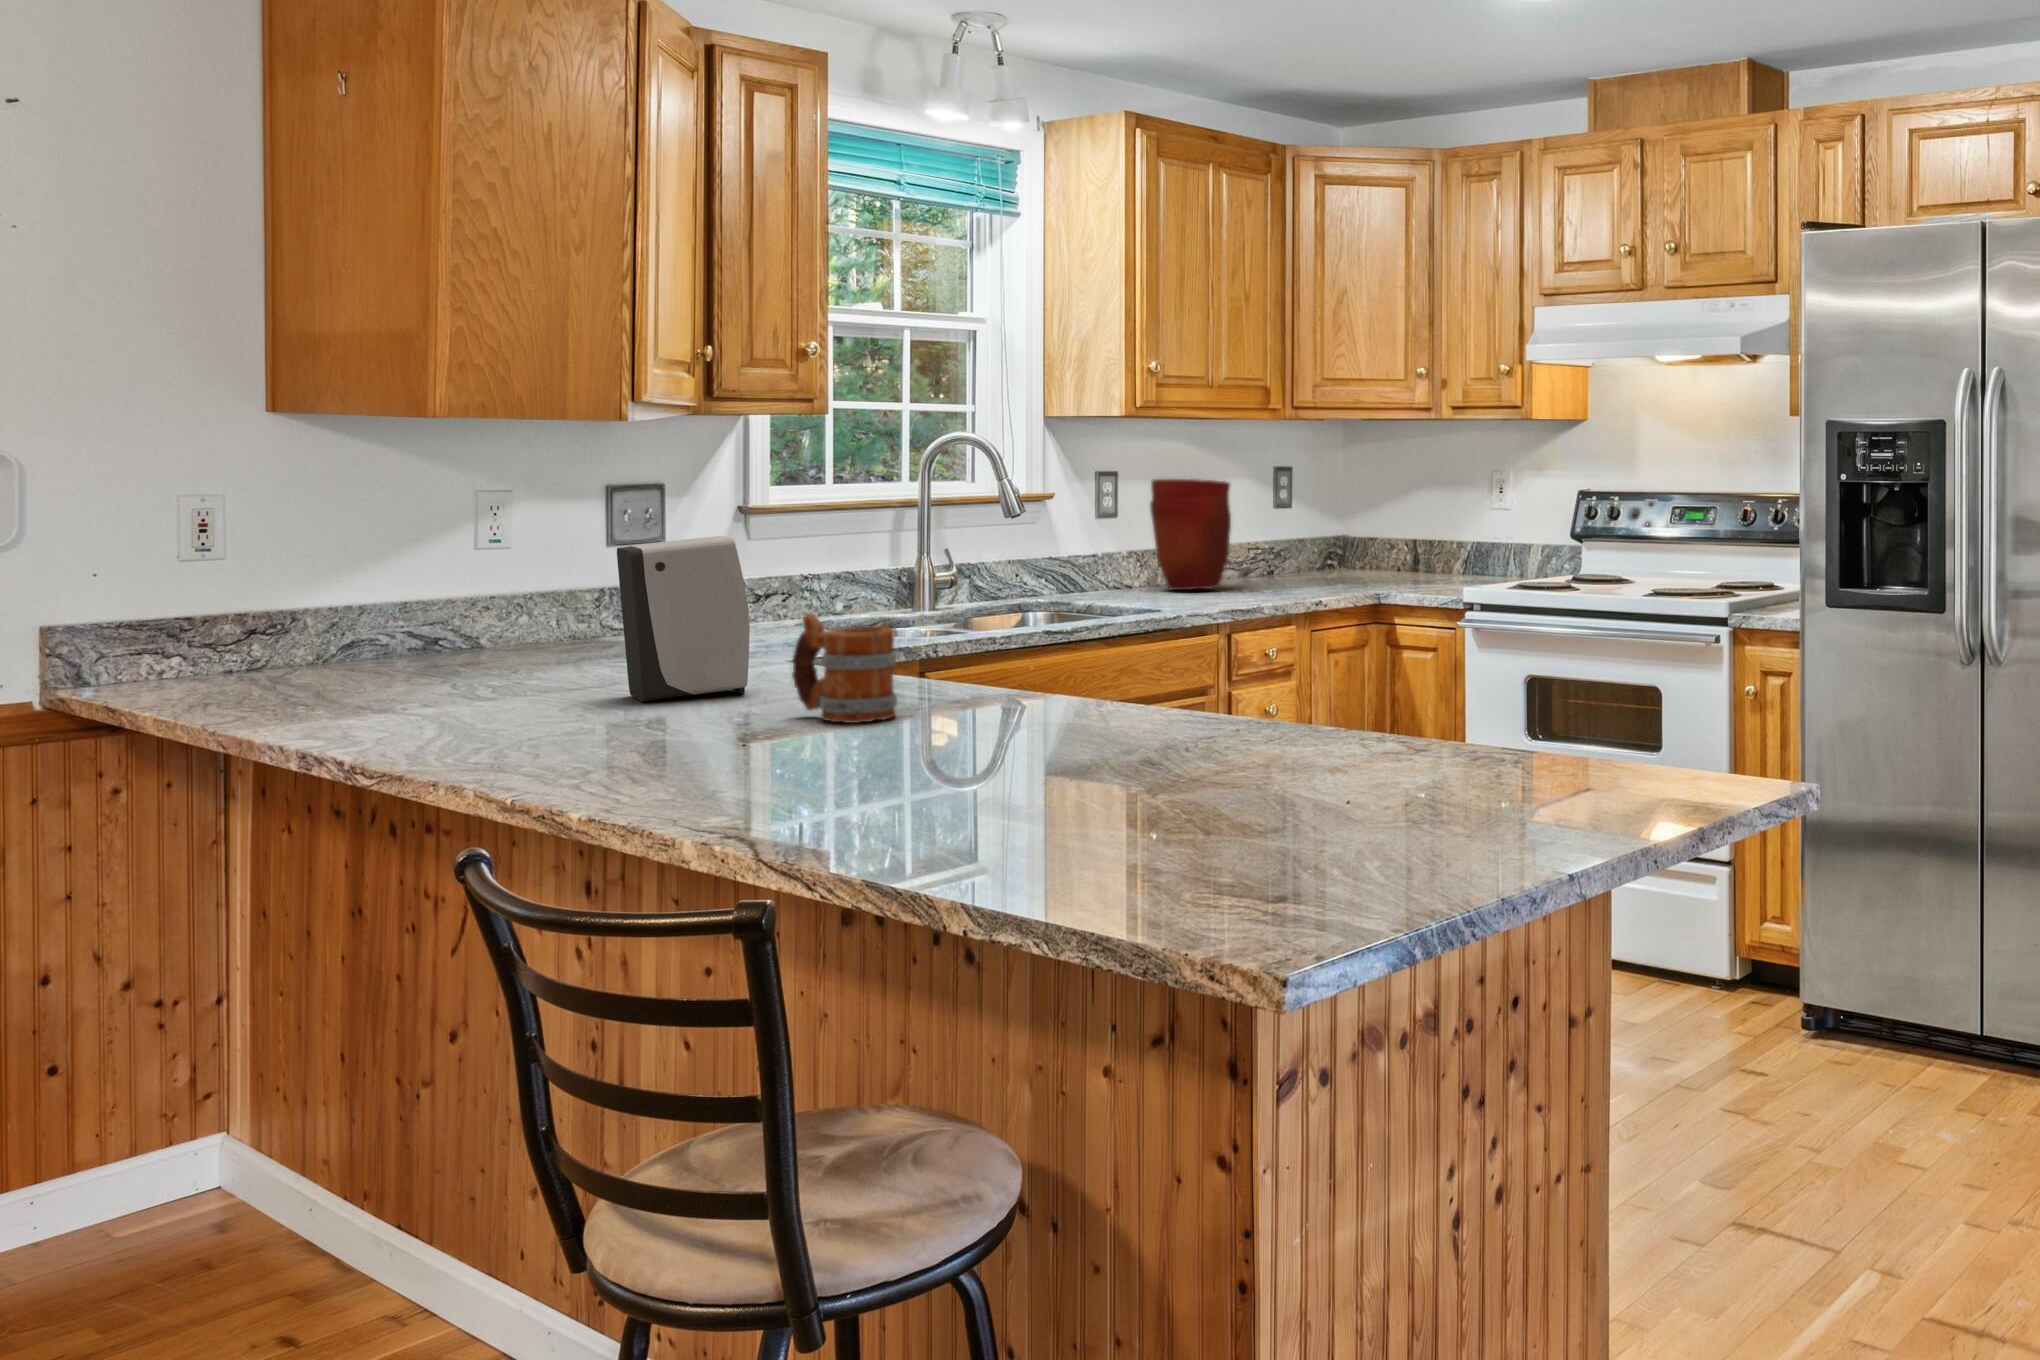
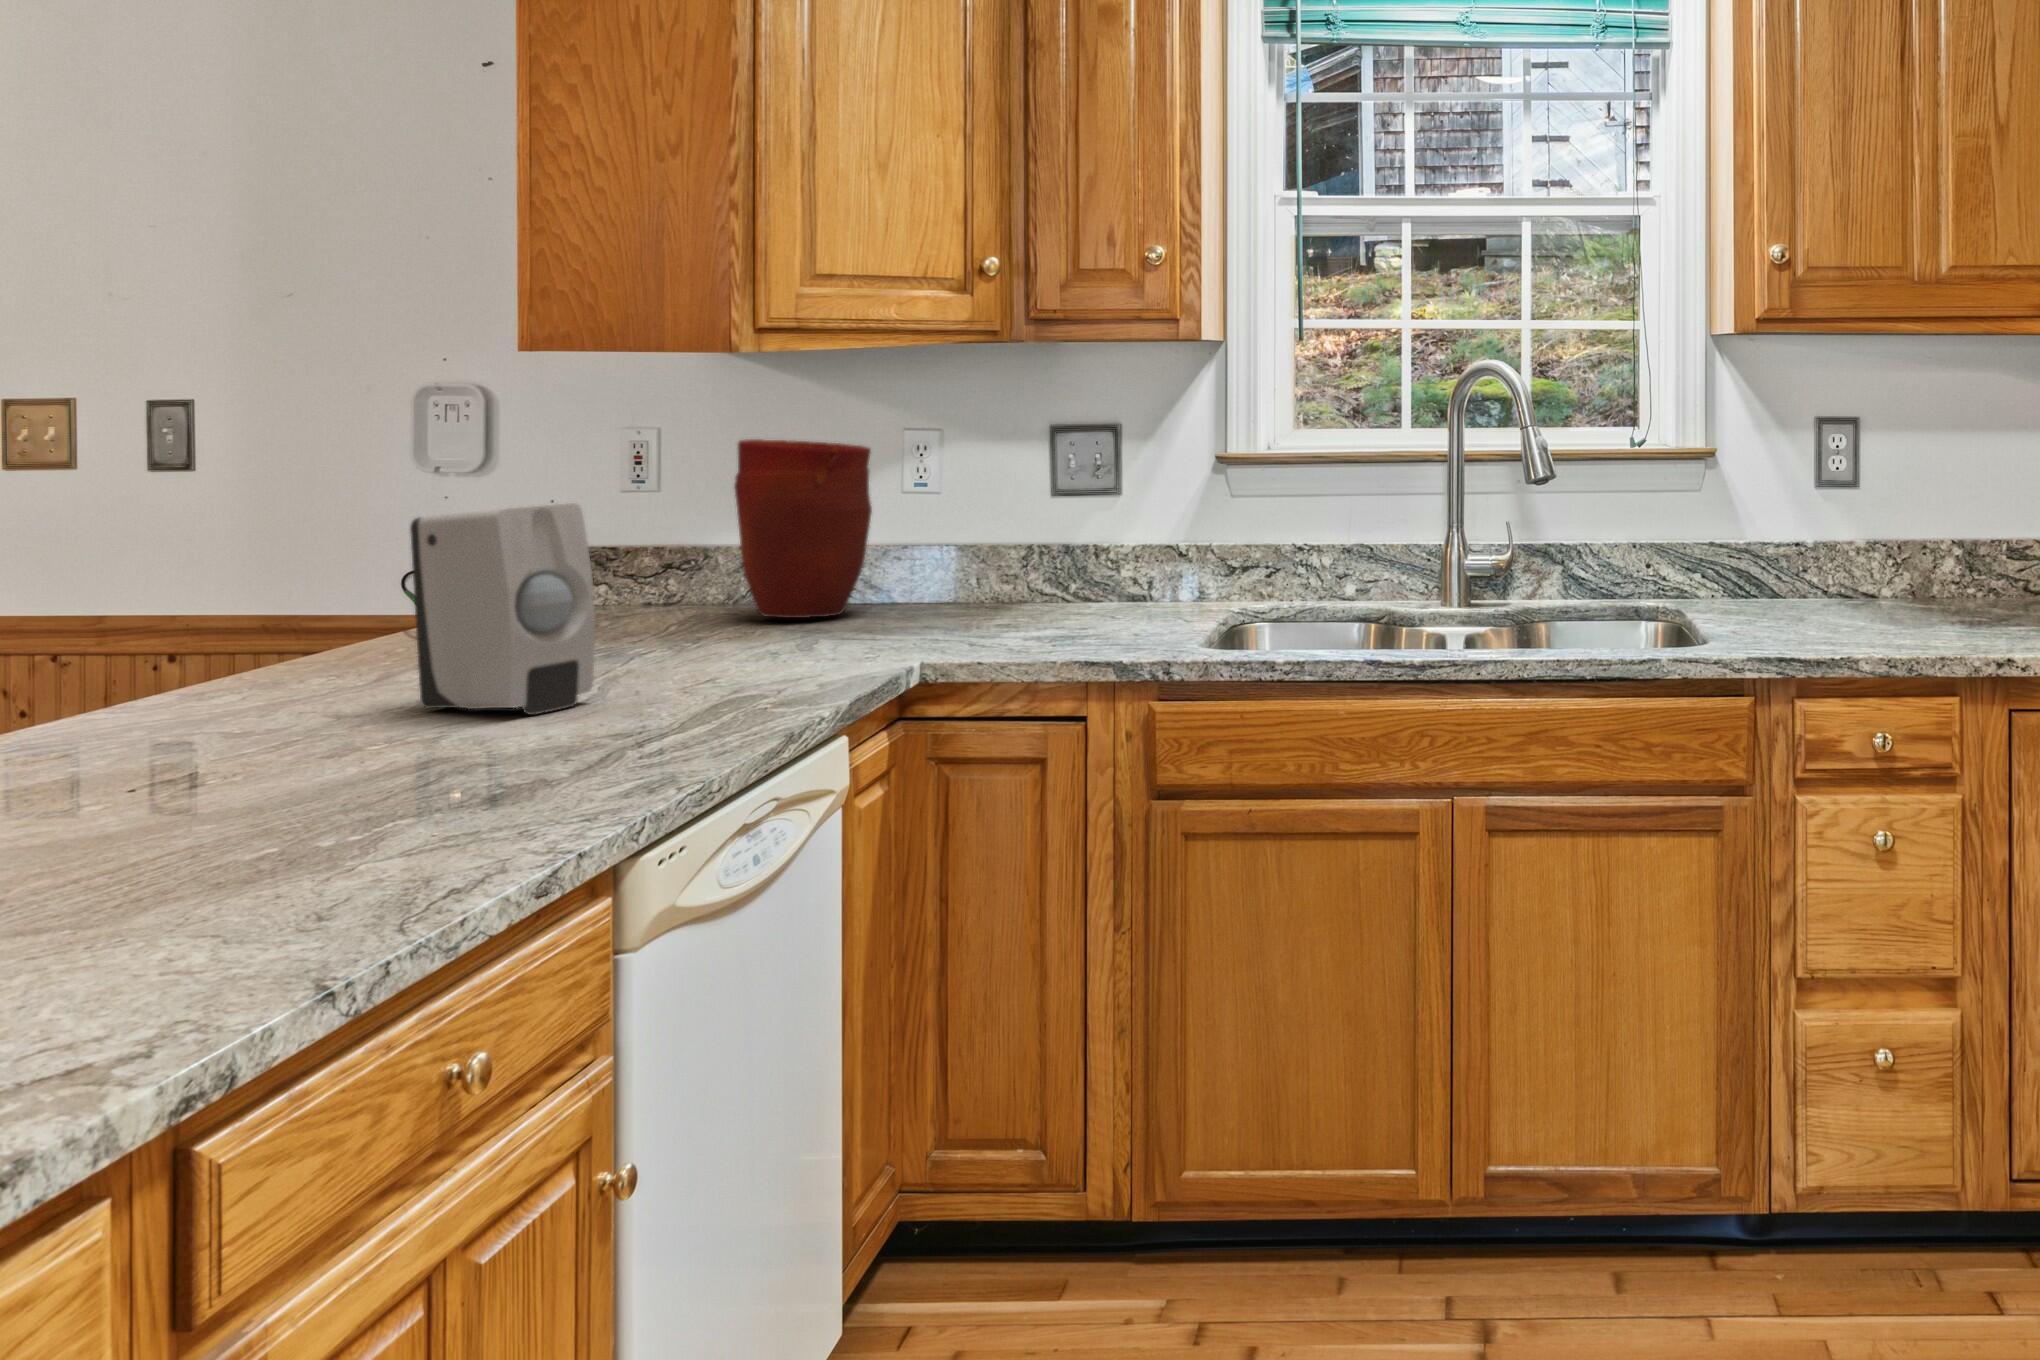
vase: present [1150,479,1231,590] -> present [734,439,872,618]
mug: present [792,613,897,723] -> none [163,628,309,807]

